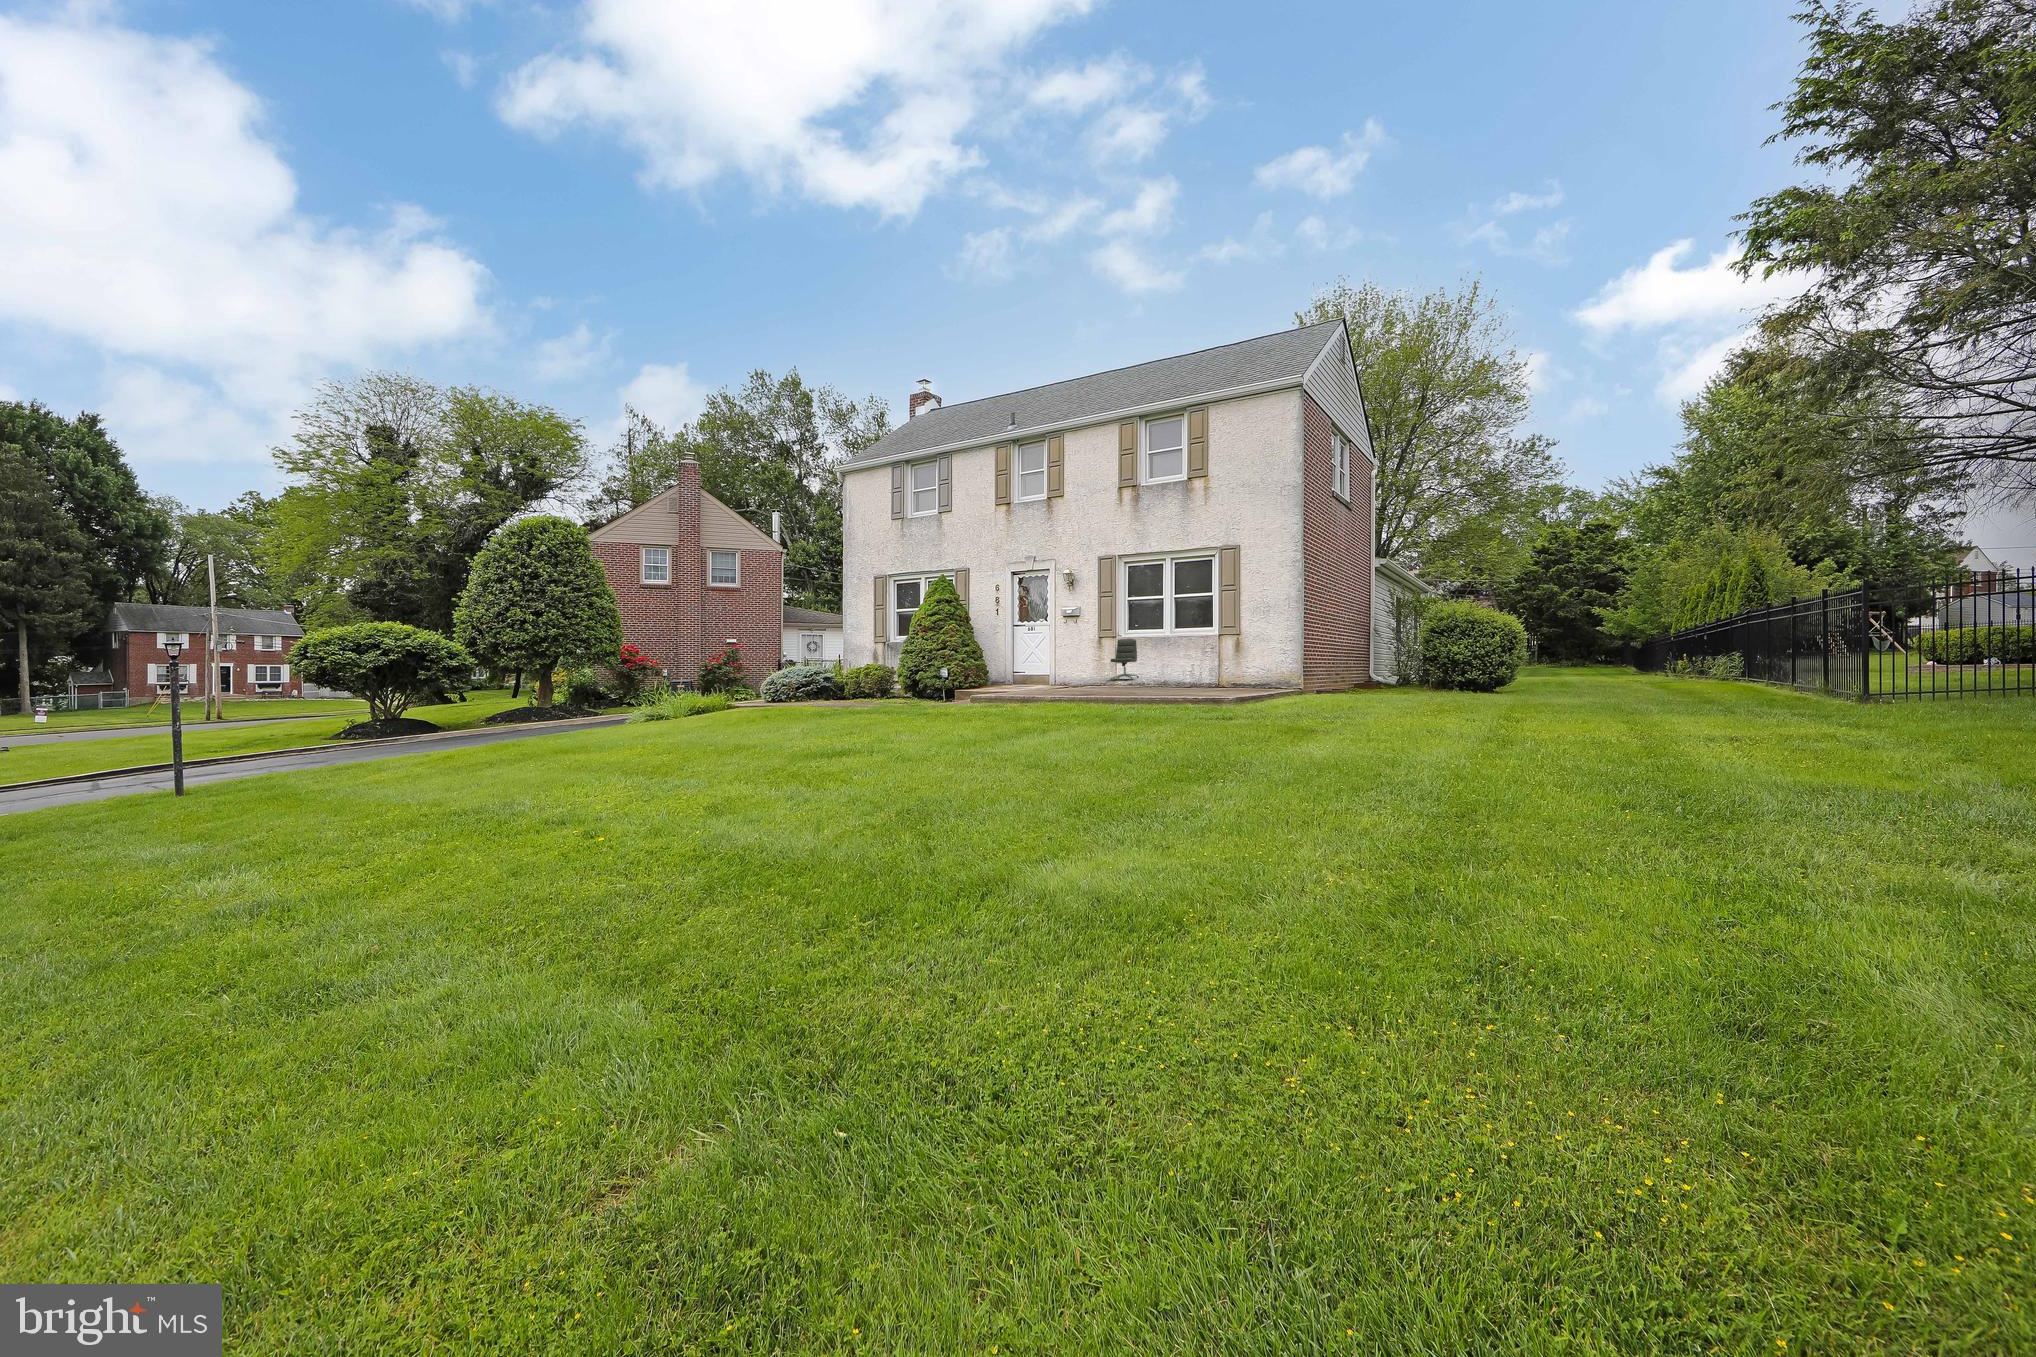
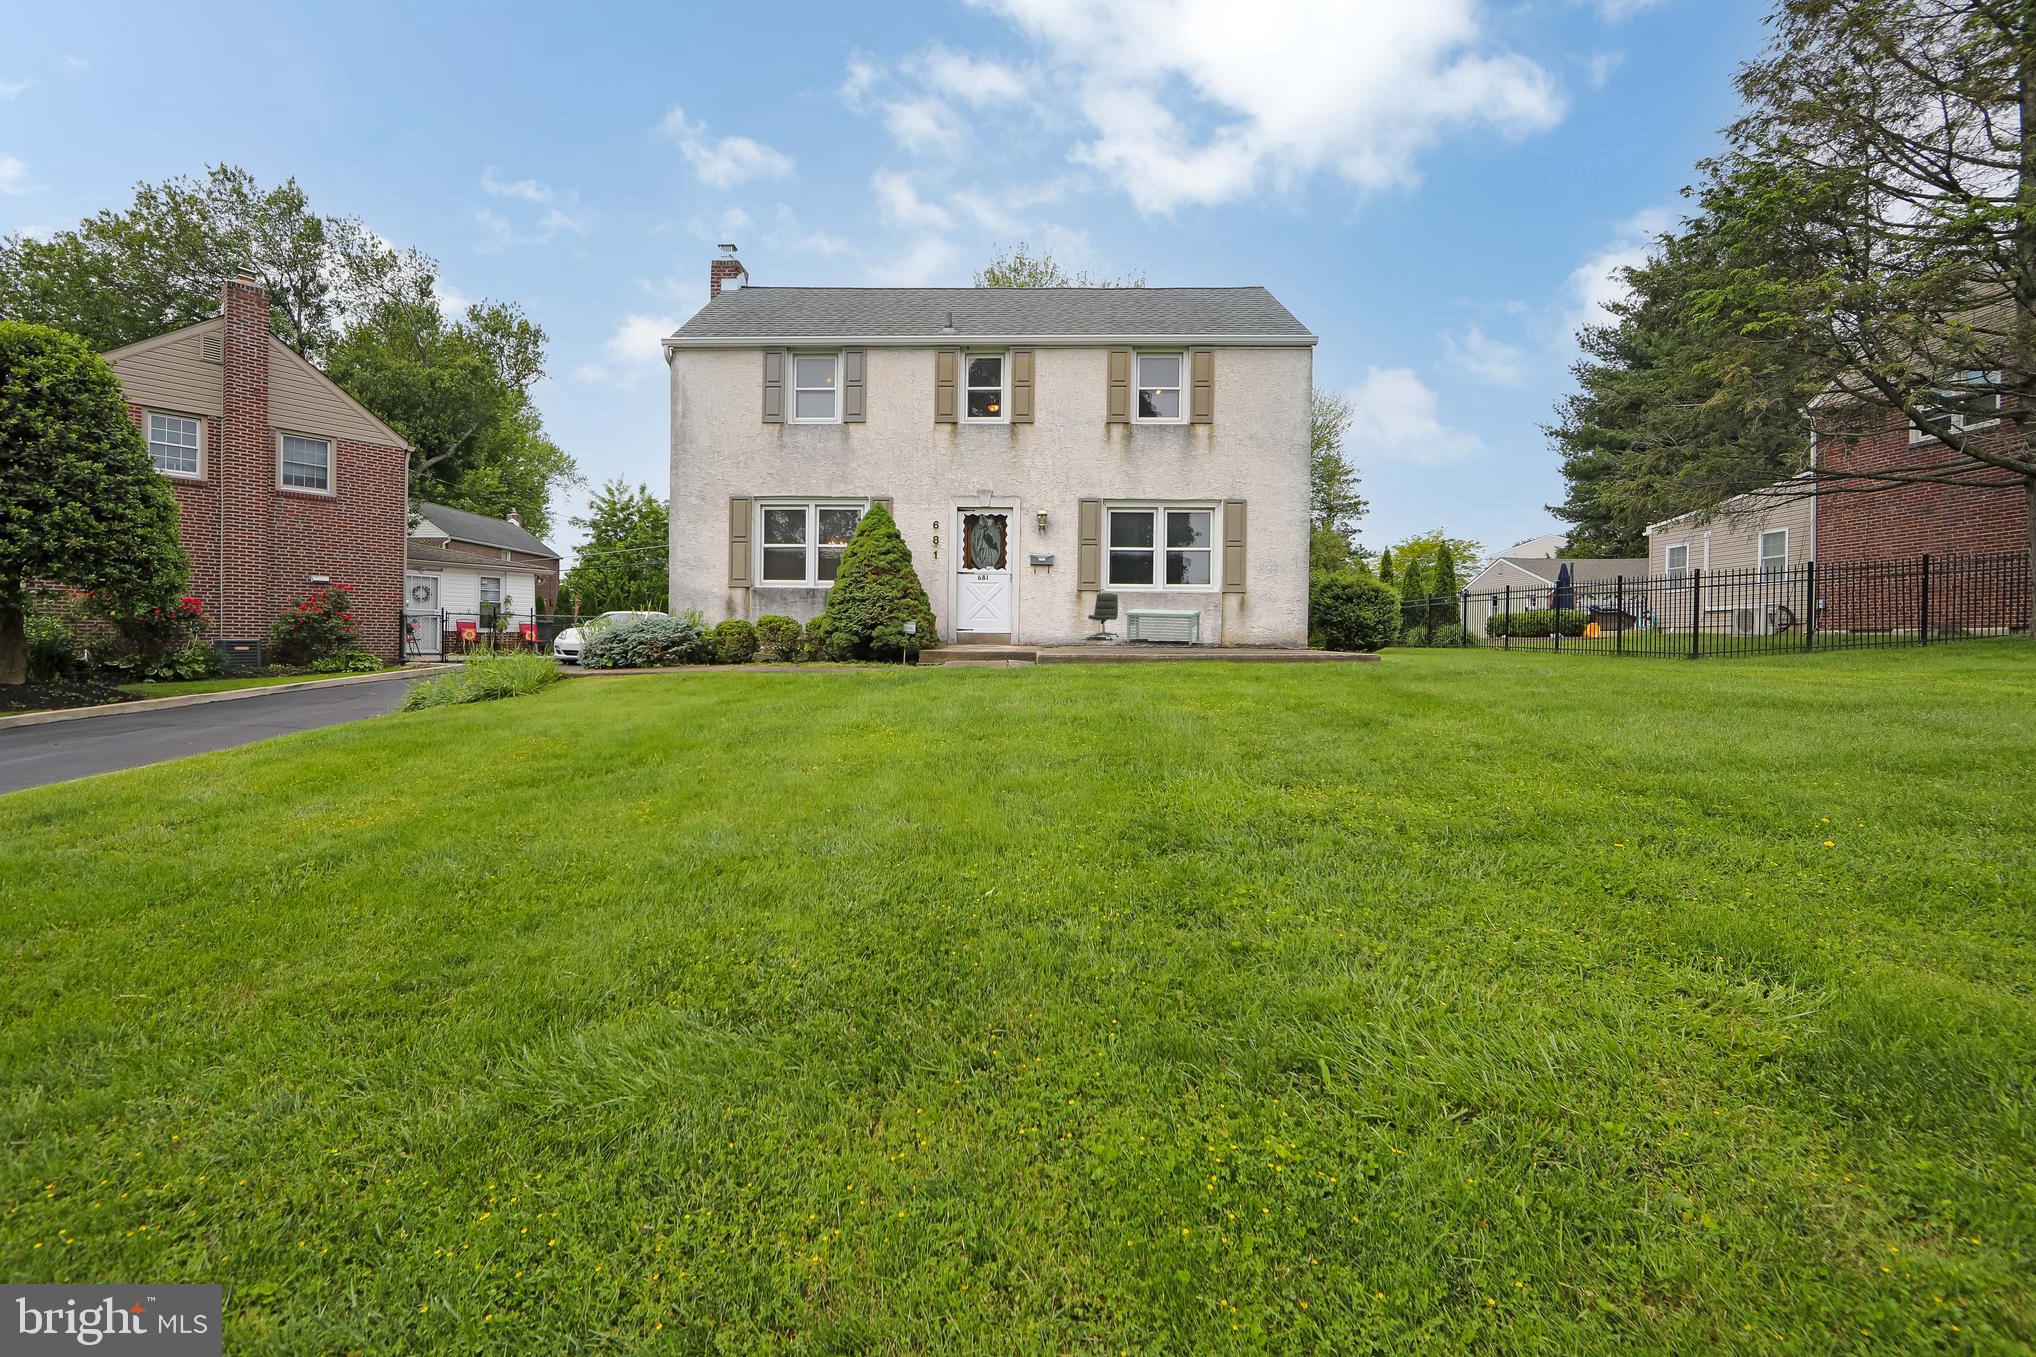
storage bench: none [1143,650,1213,681] -> present [1124,609,1201,645]

